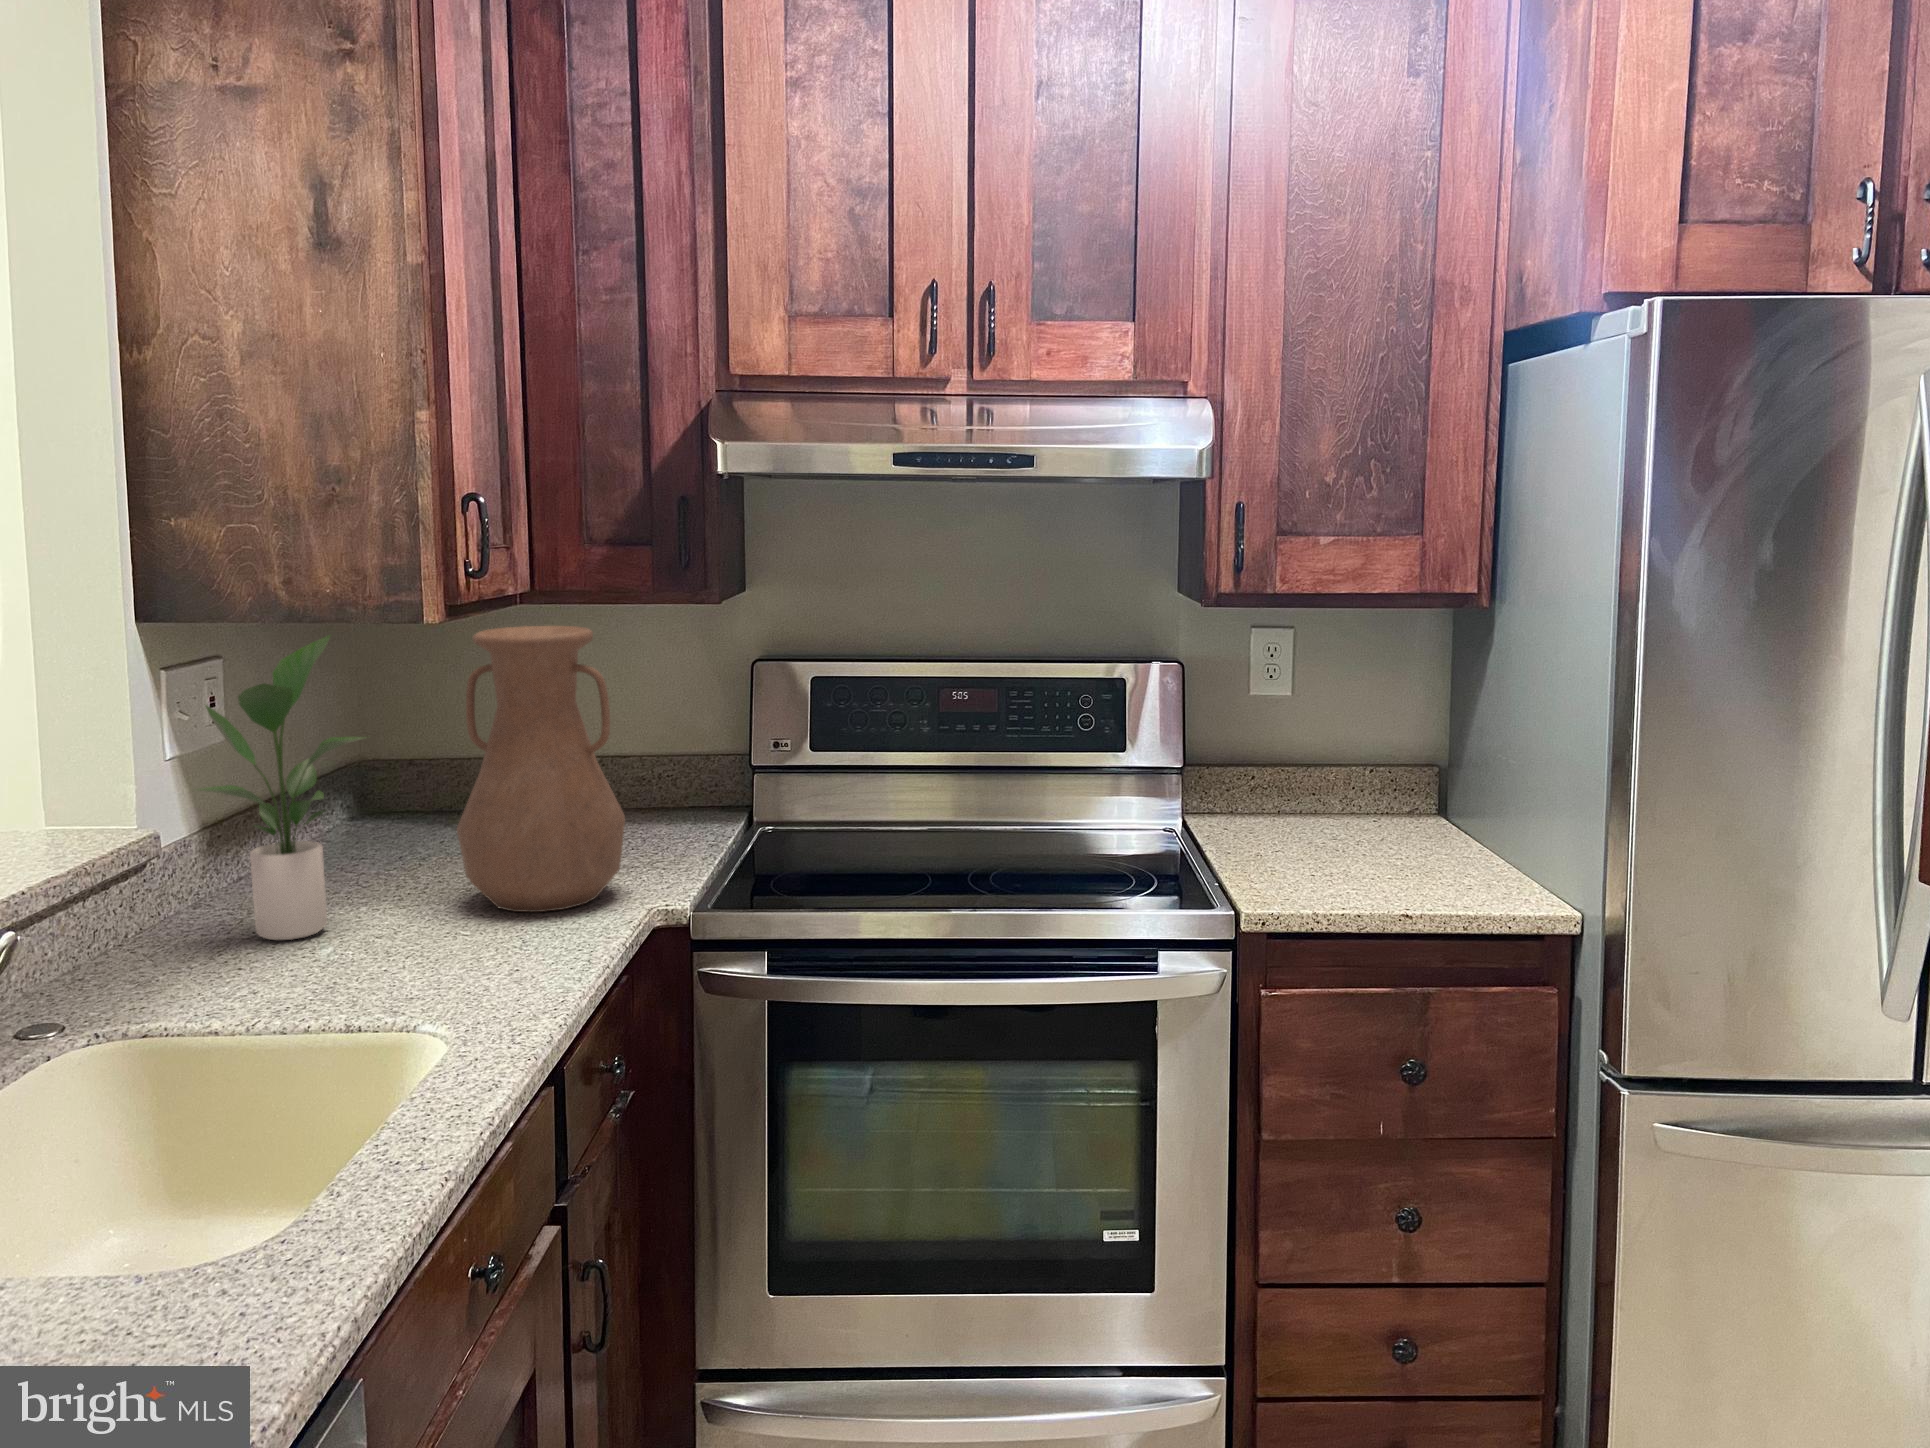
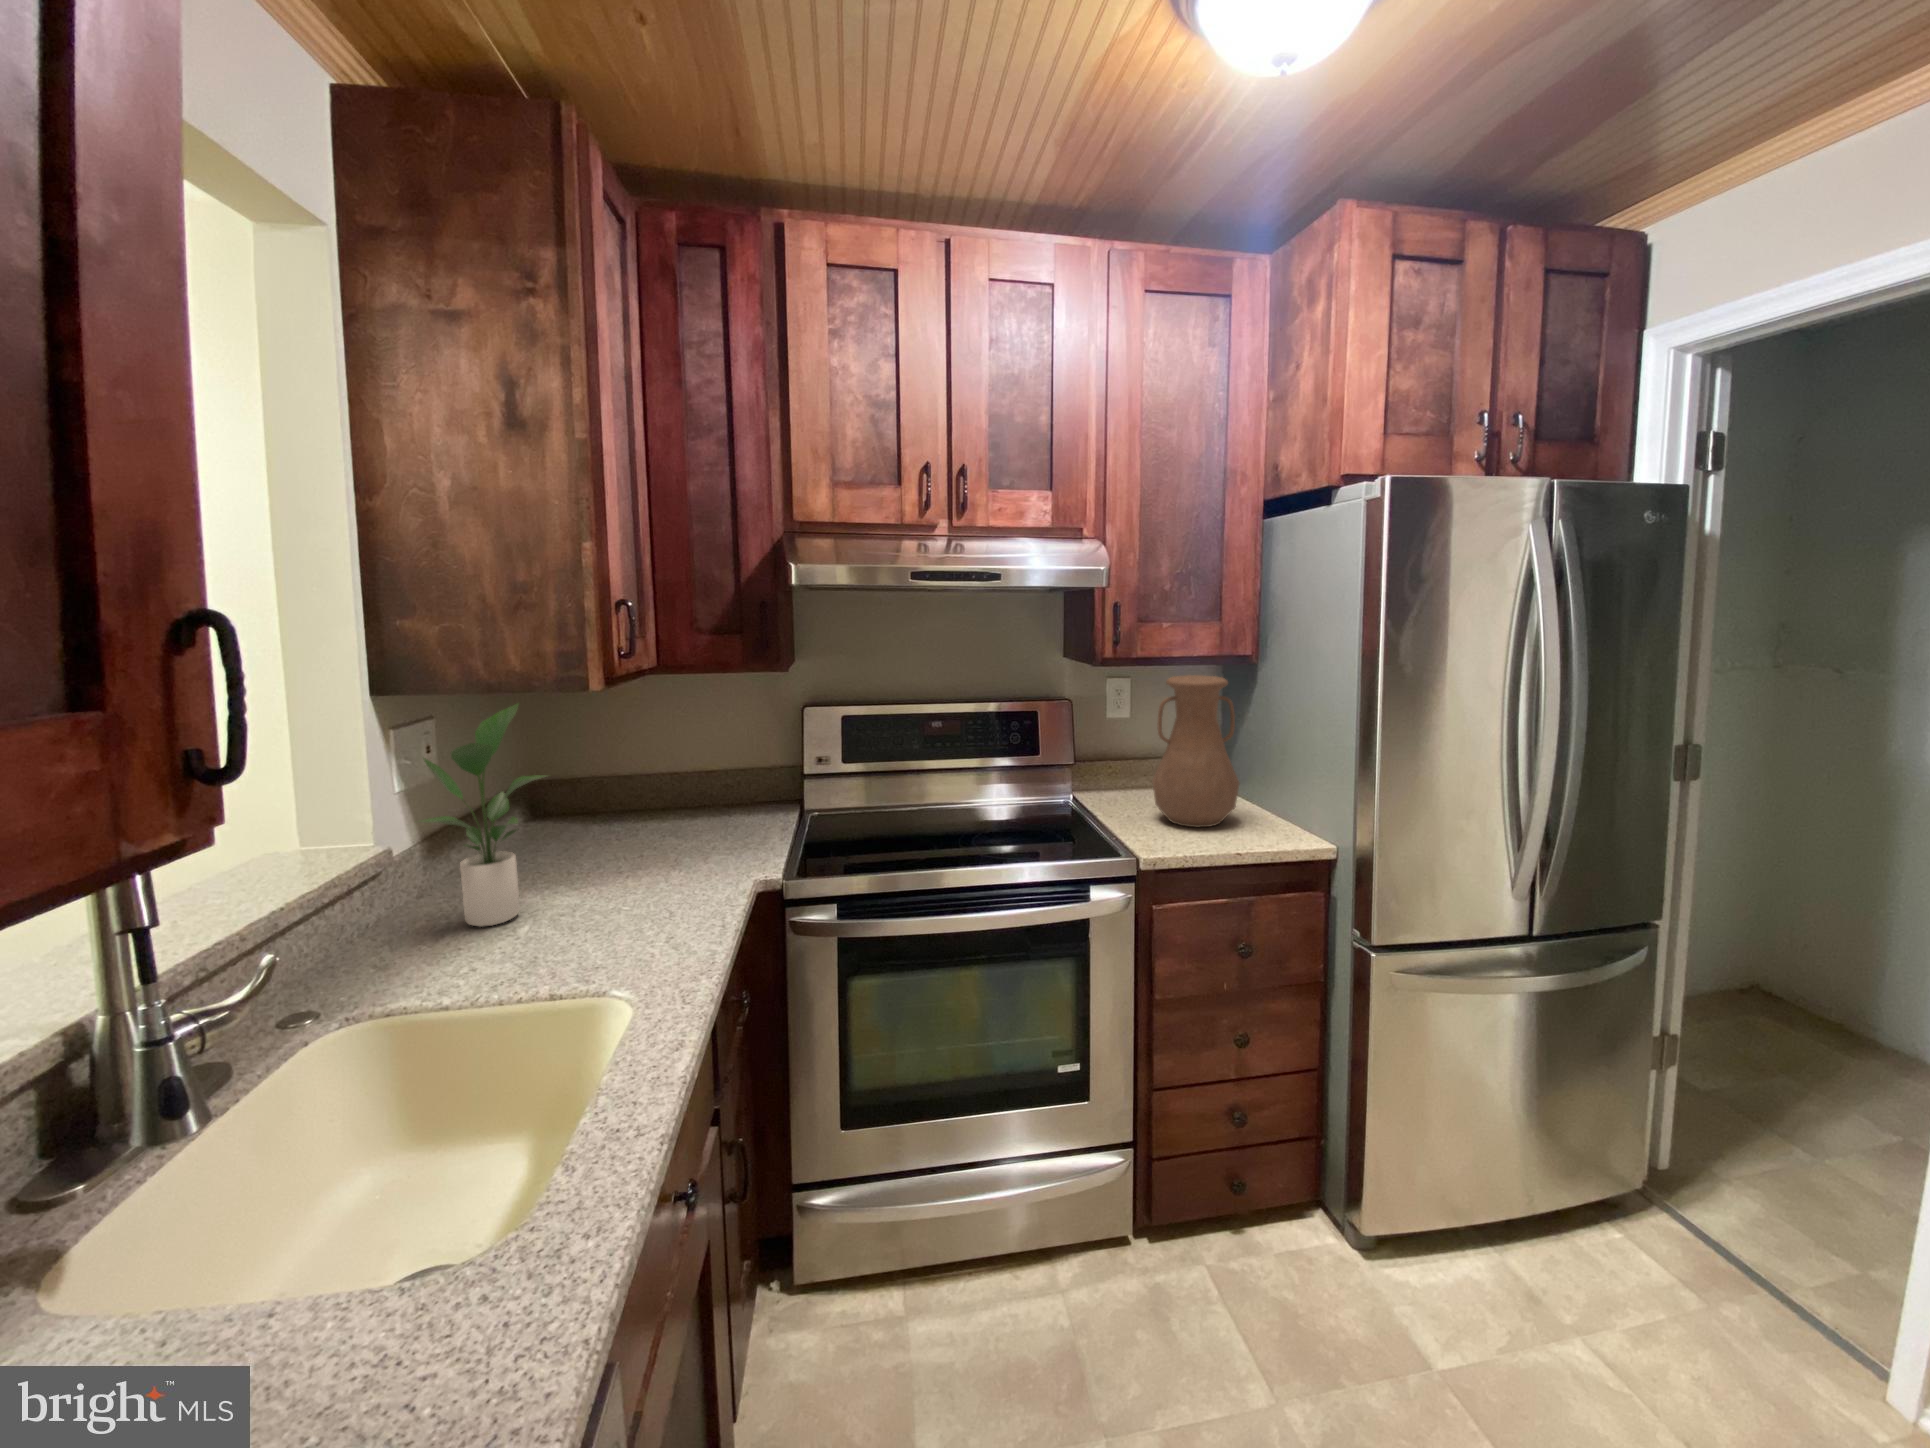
vase: present [457,626,625,912] -> present [1152,675,1239,827]

